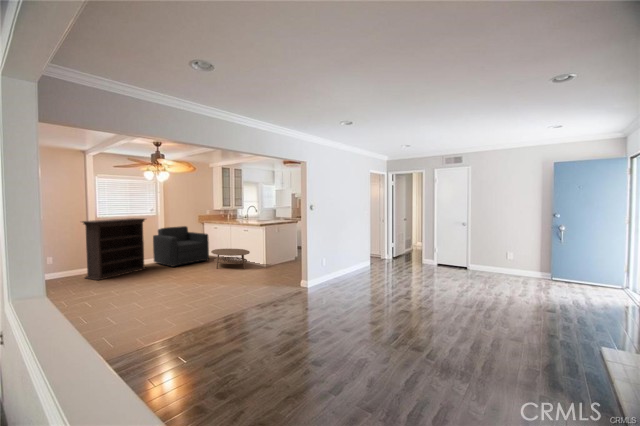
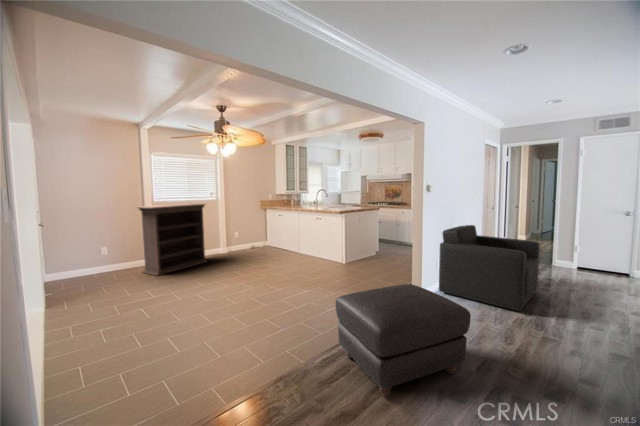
armchair: present [153,226,209,267] -> present [439,225,540,311]
coffee table: present [211,249,250,269] -> none [279,240,325,266]
ottoman: none [227,271,307,336] -> present [335,284,471,397]

